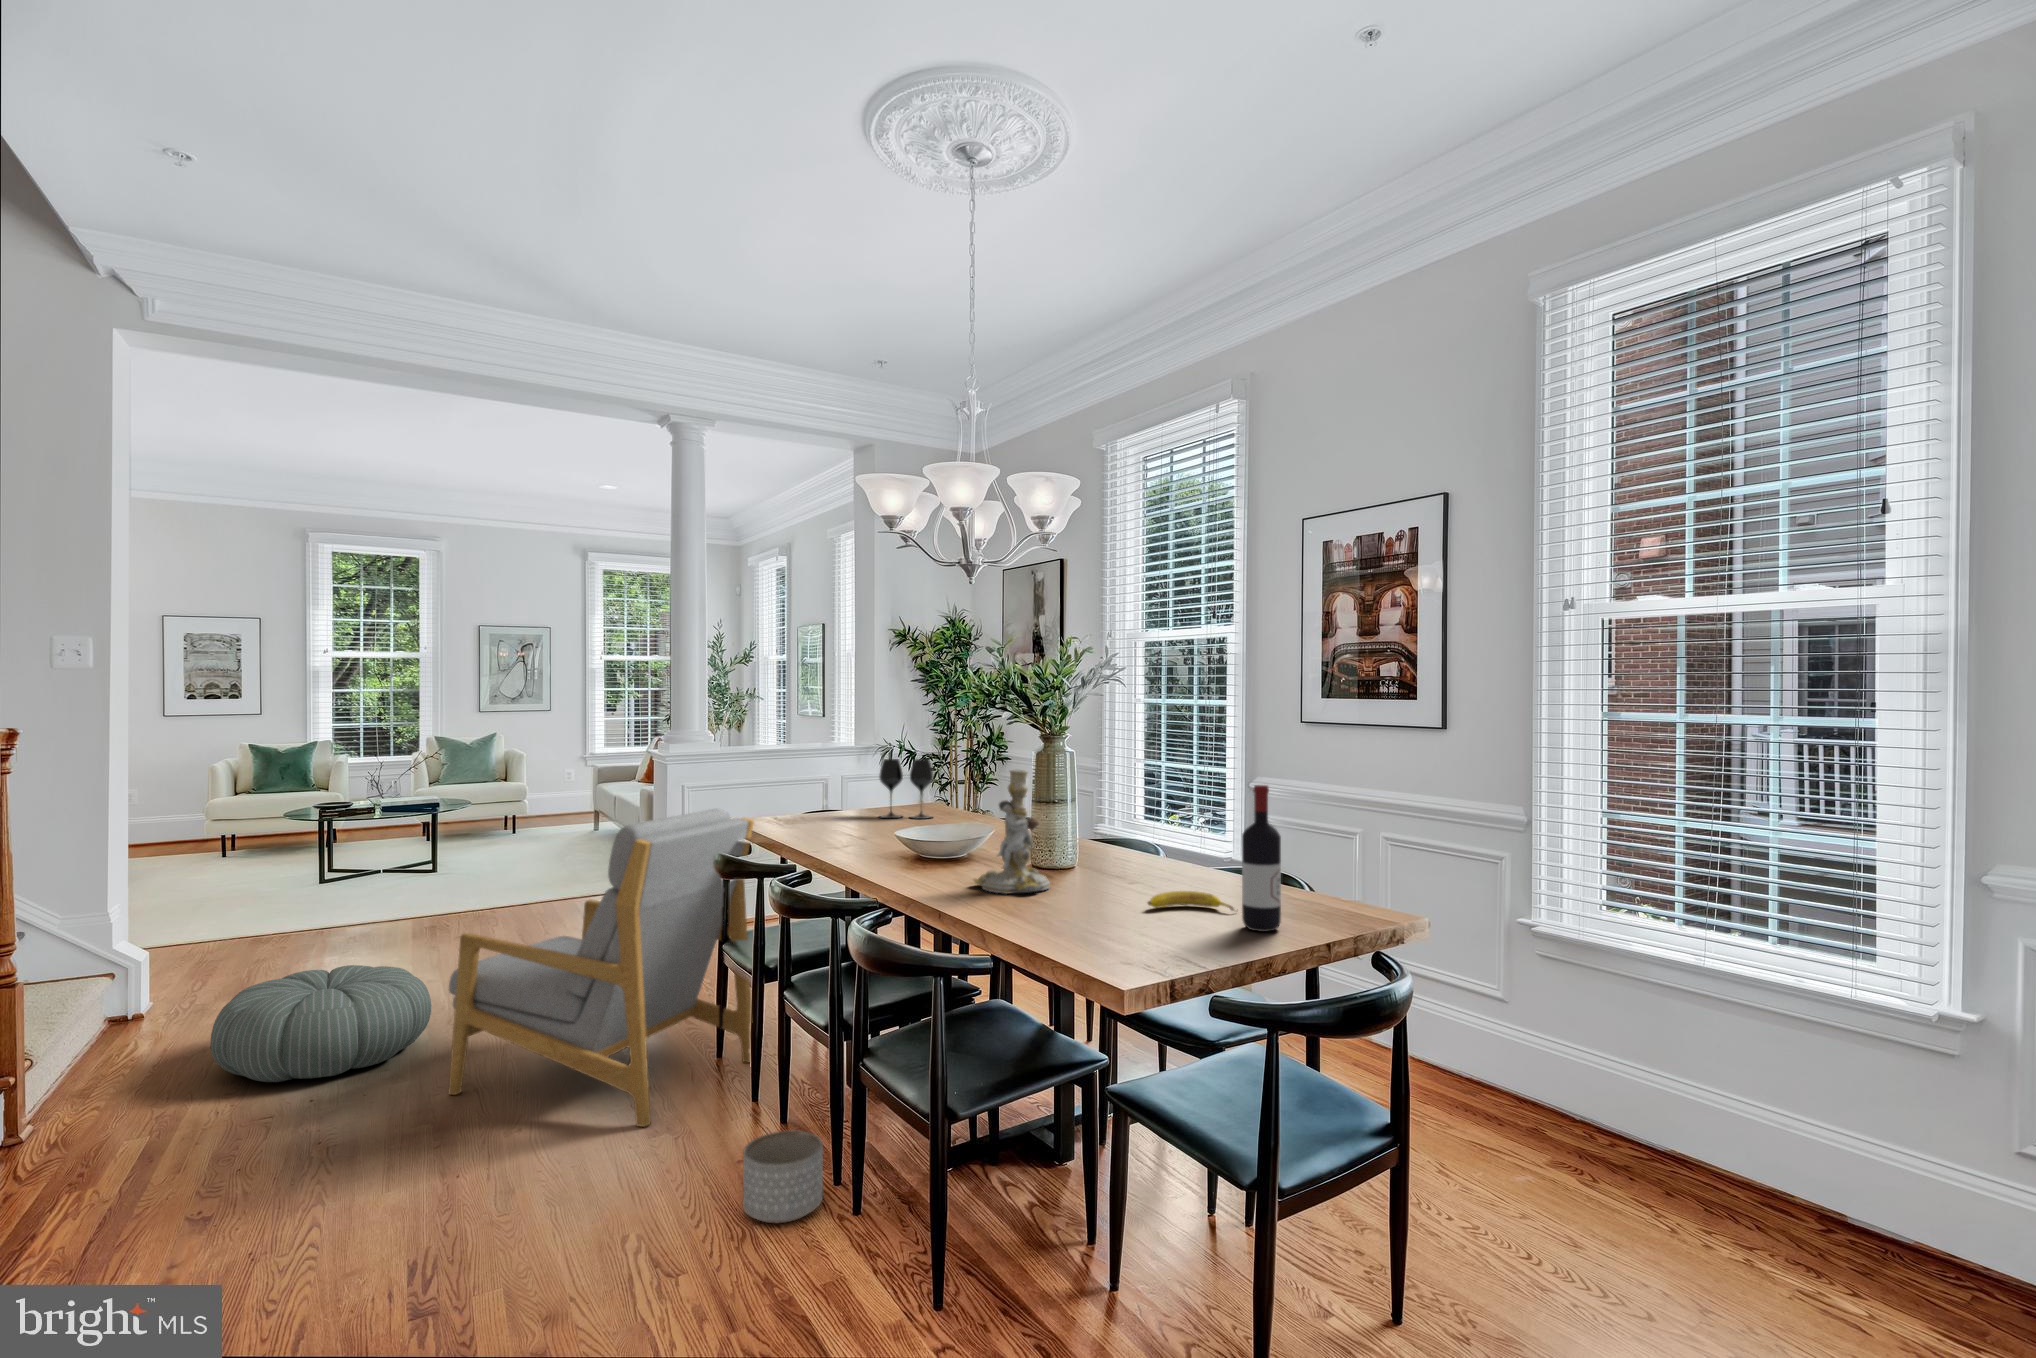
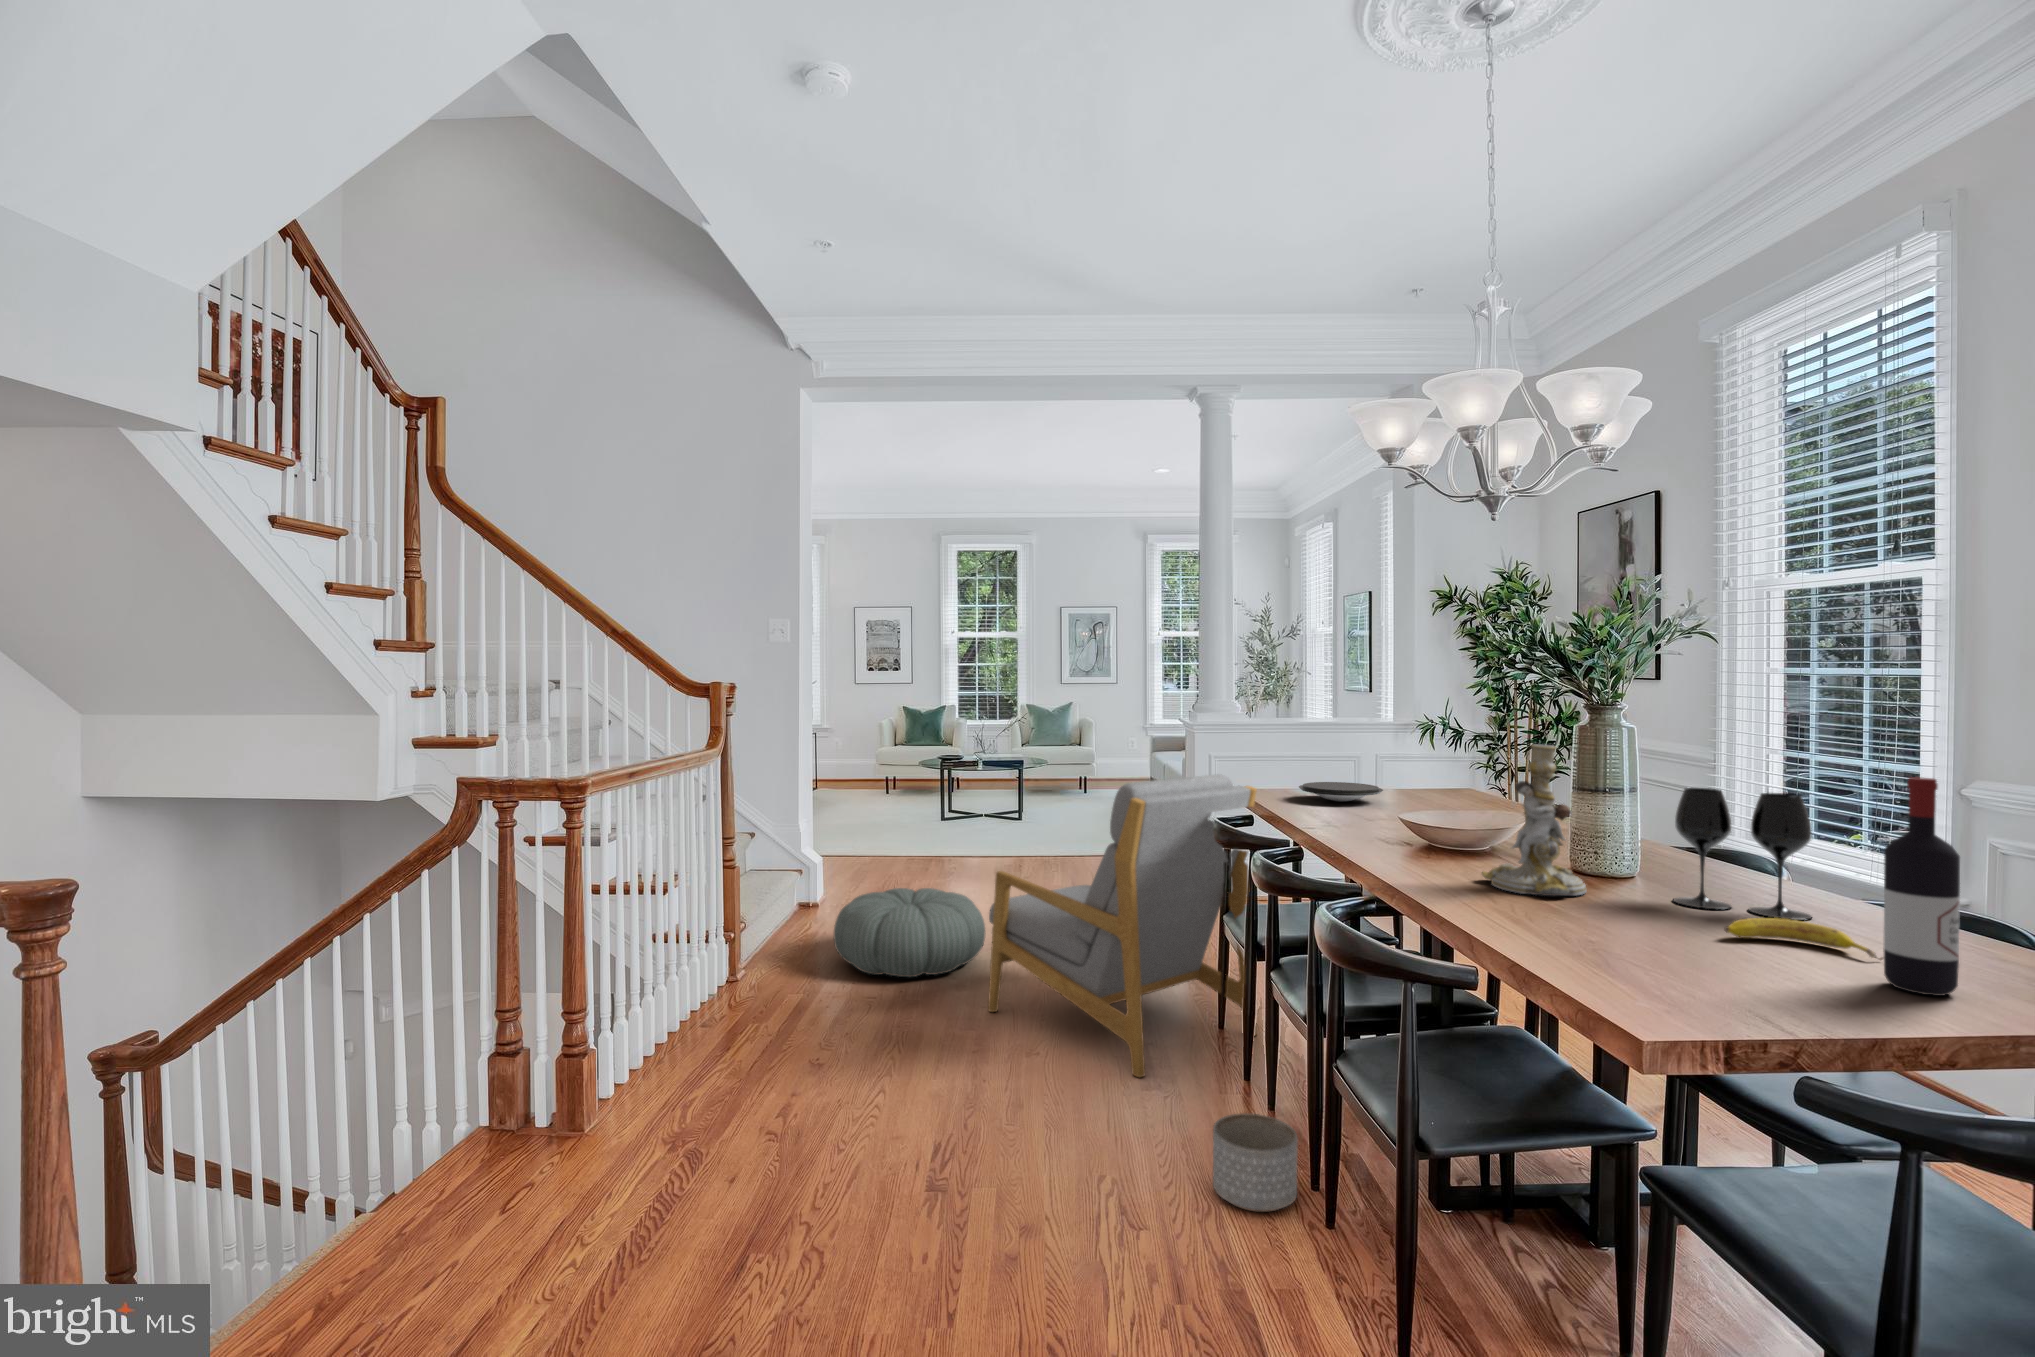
wine glass: present [879,759,933,819] -> present [1673,788,1812,920]
plate: none [790,808,866,826] -> present [1299,782,1383,801]

